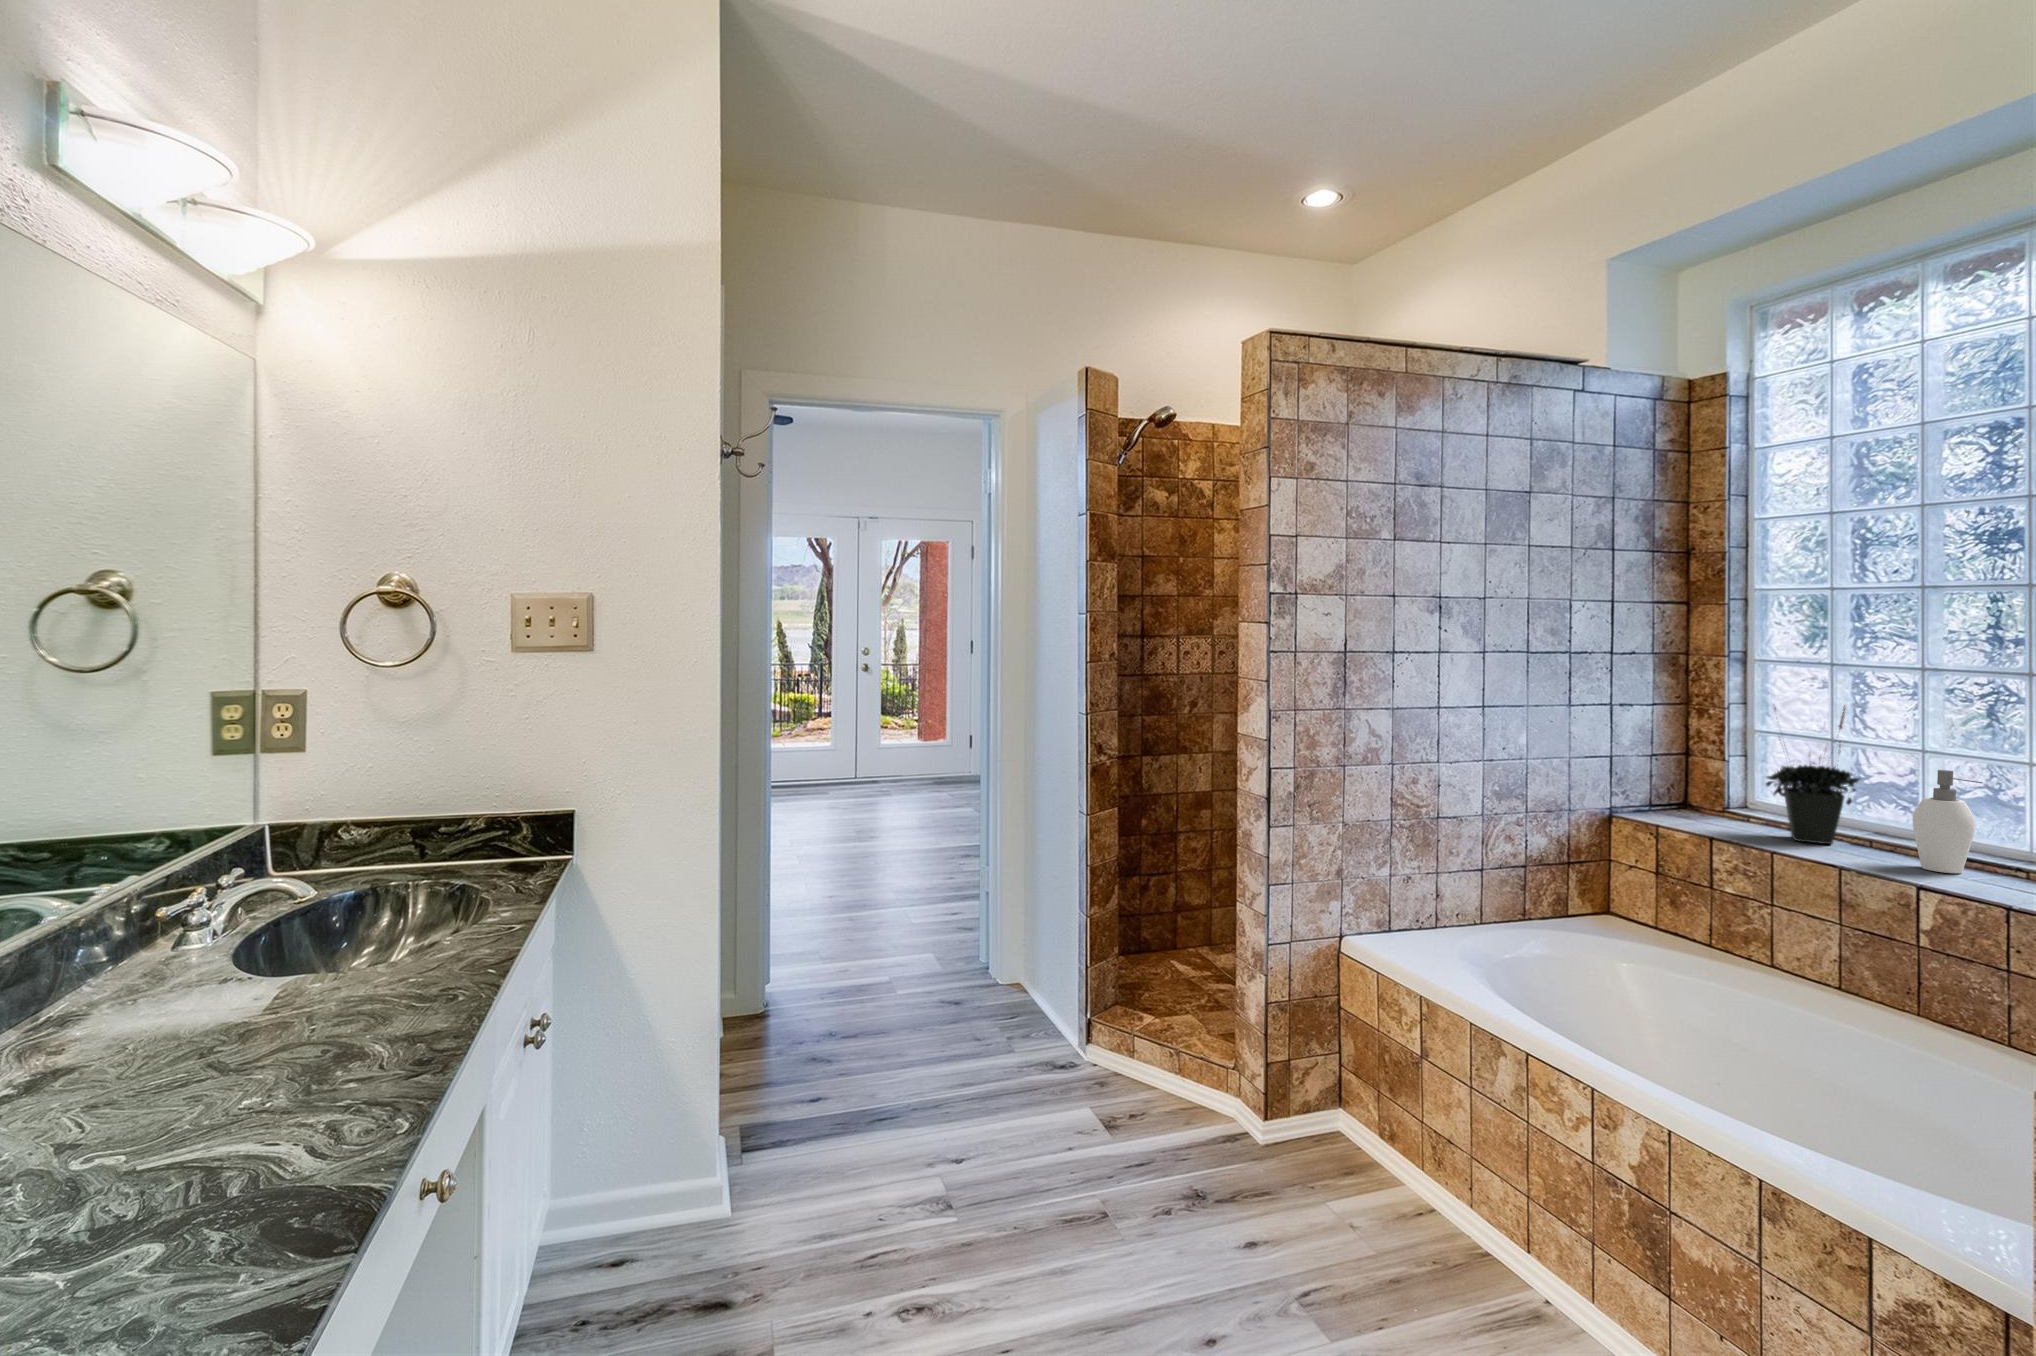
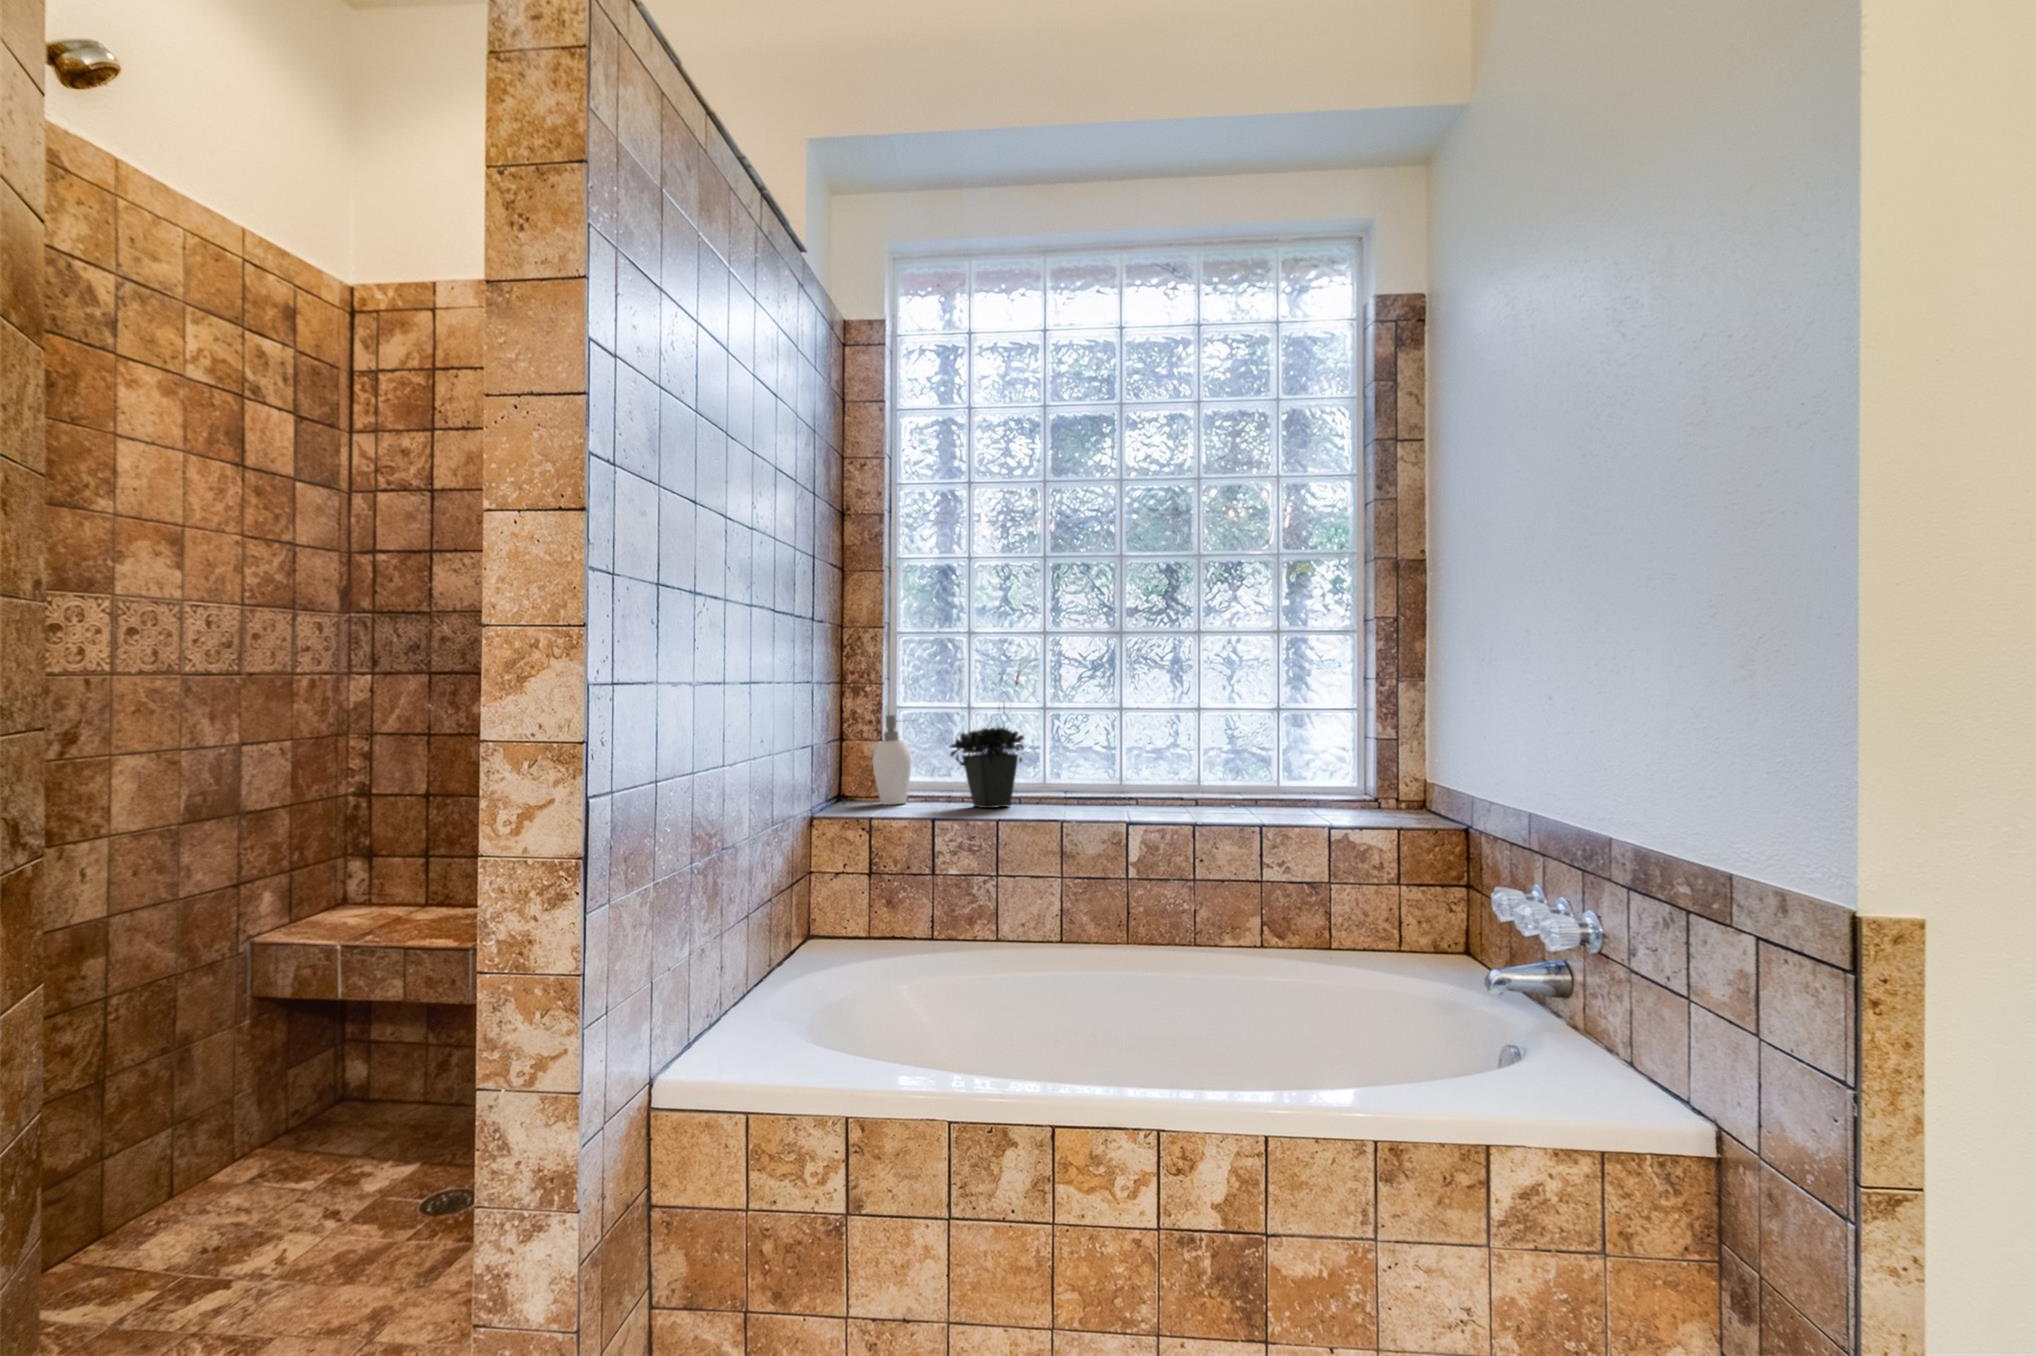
soap dispenser: present [1913,770,1982,873] -> present [873,715,912,805]

